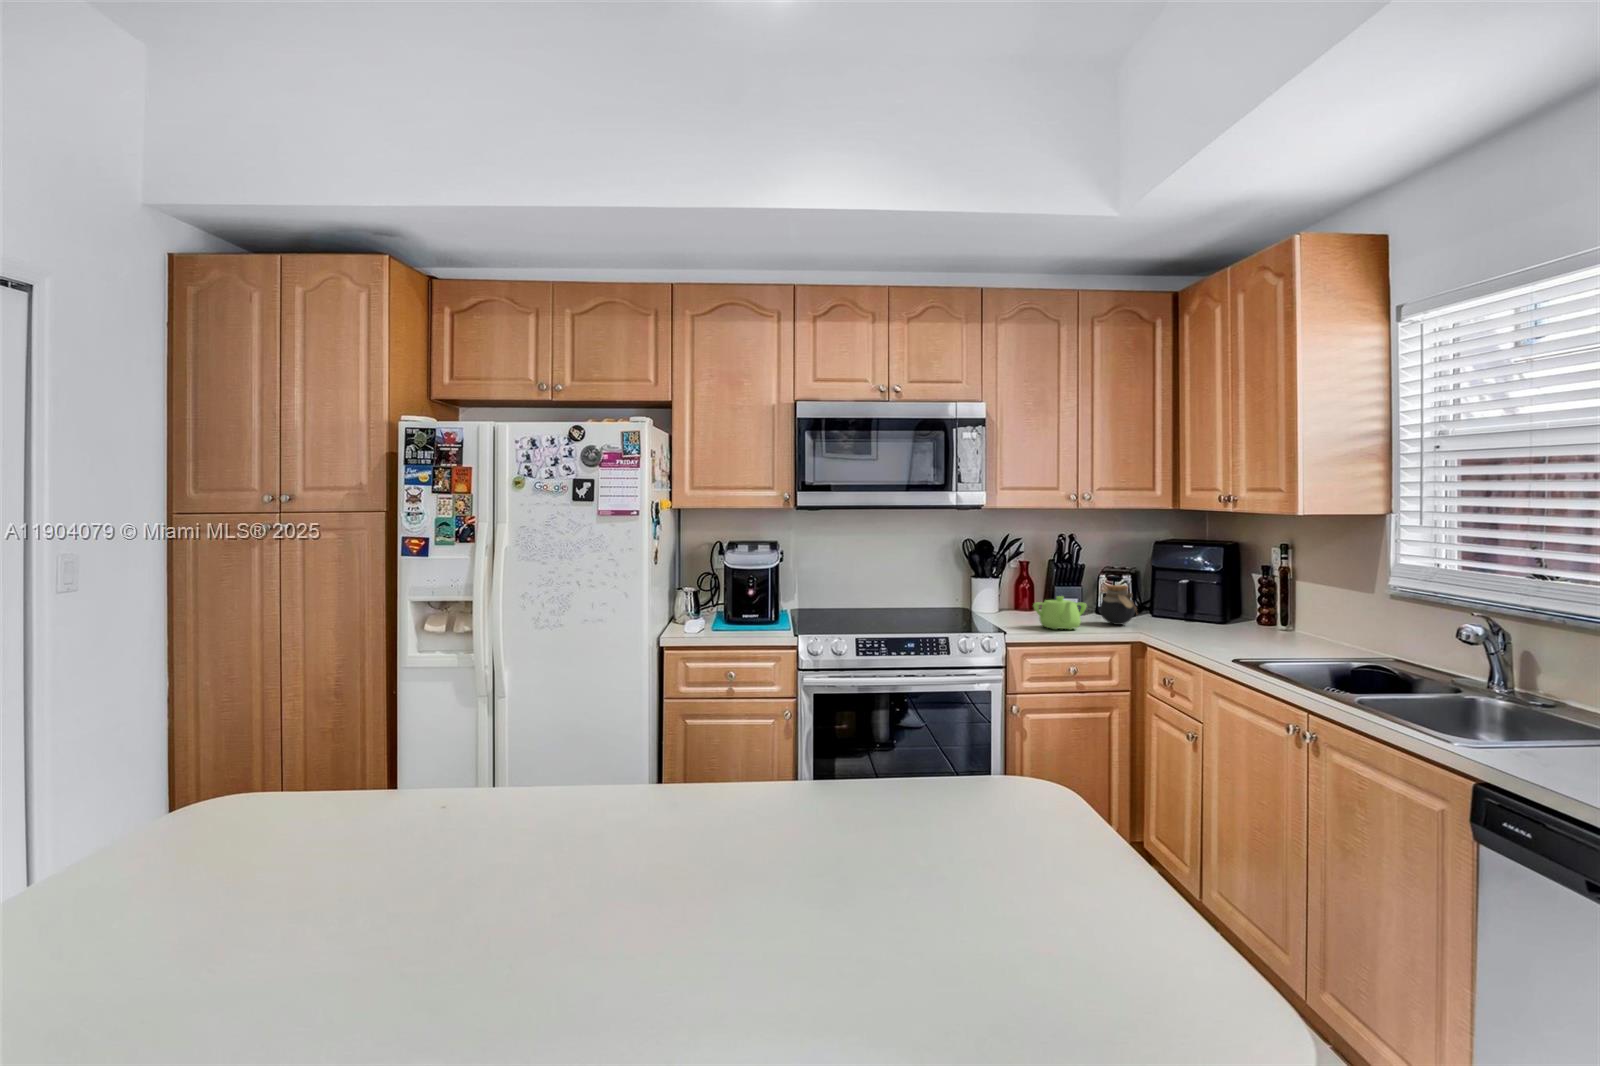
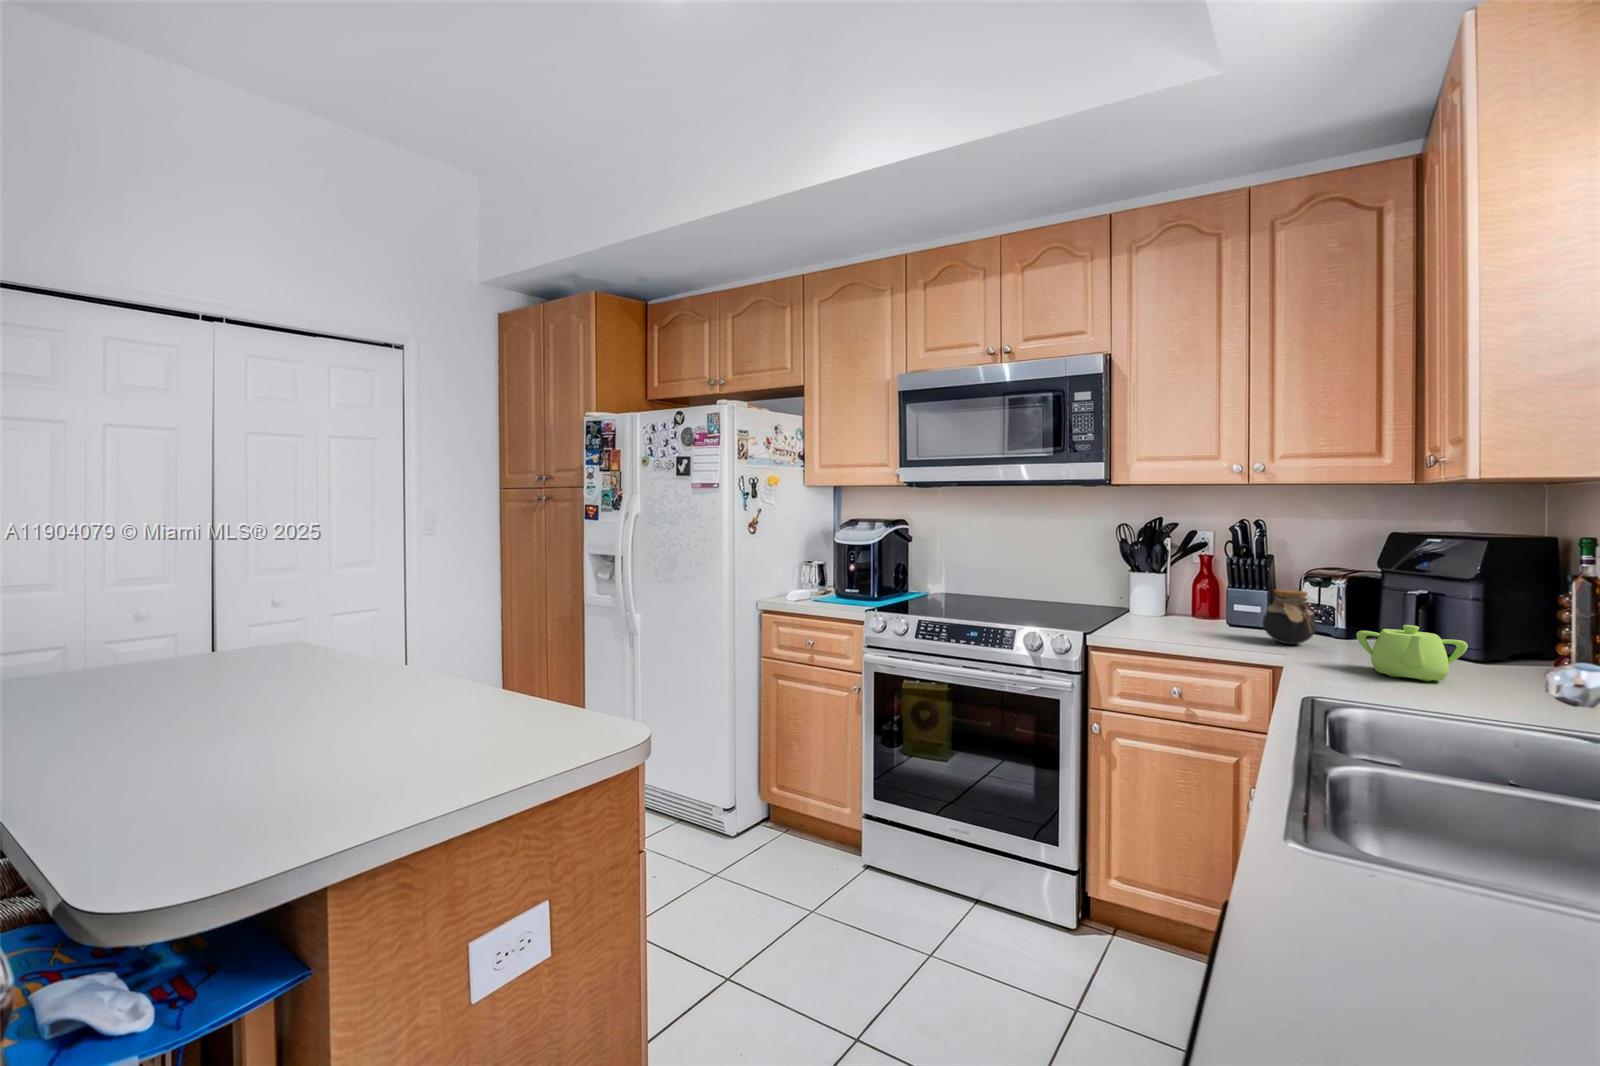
teapot: present [1033,596,1086,630] -> present [1356,625,1468,681]

